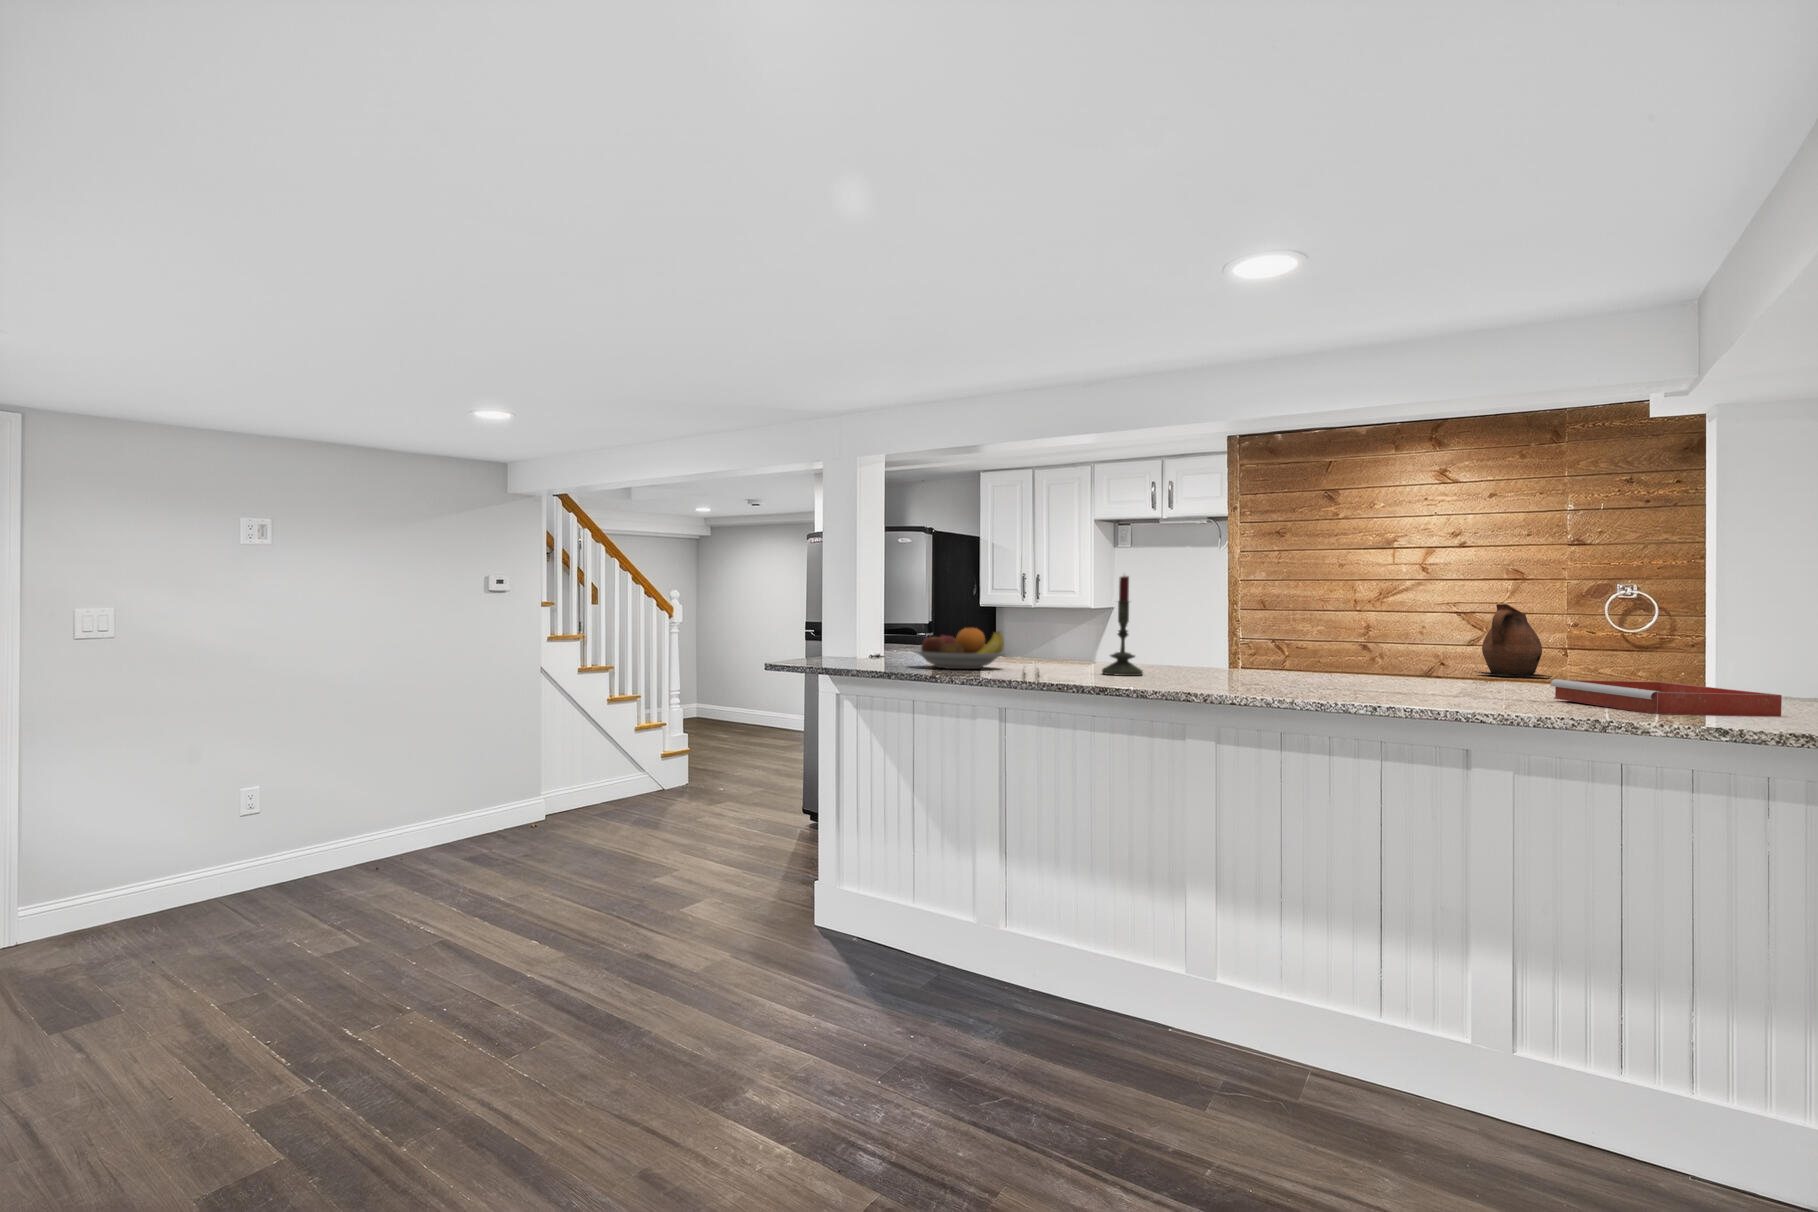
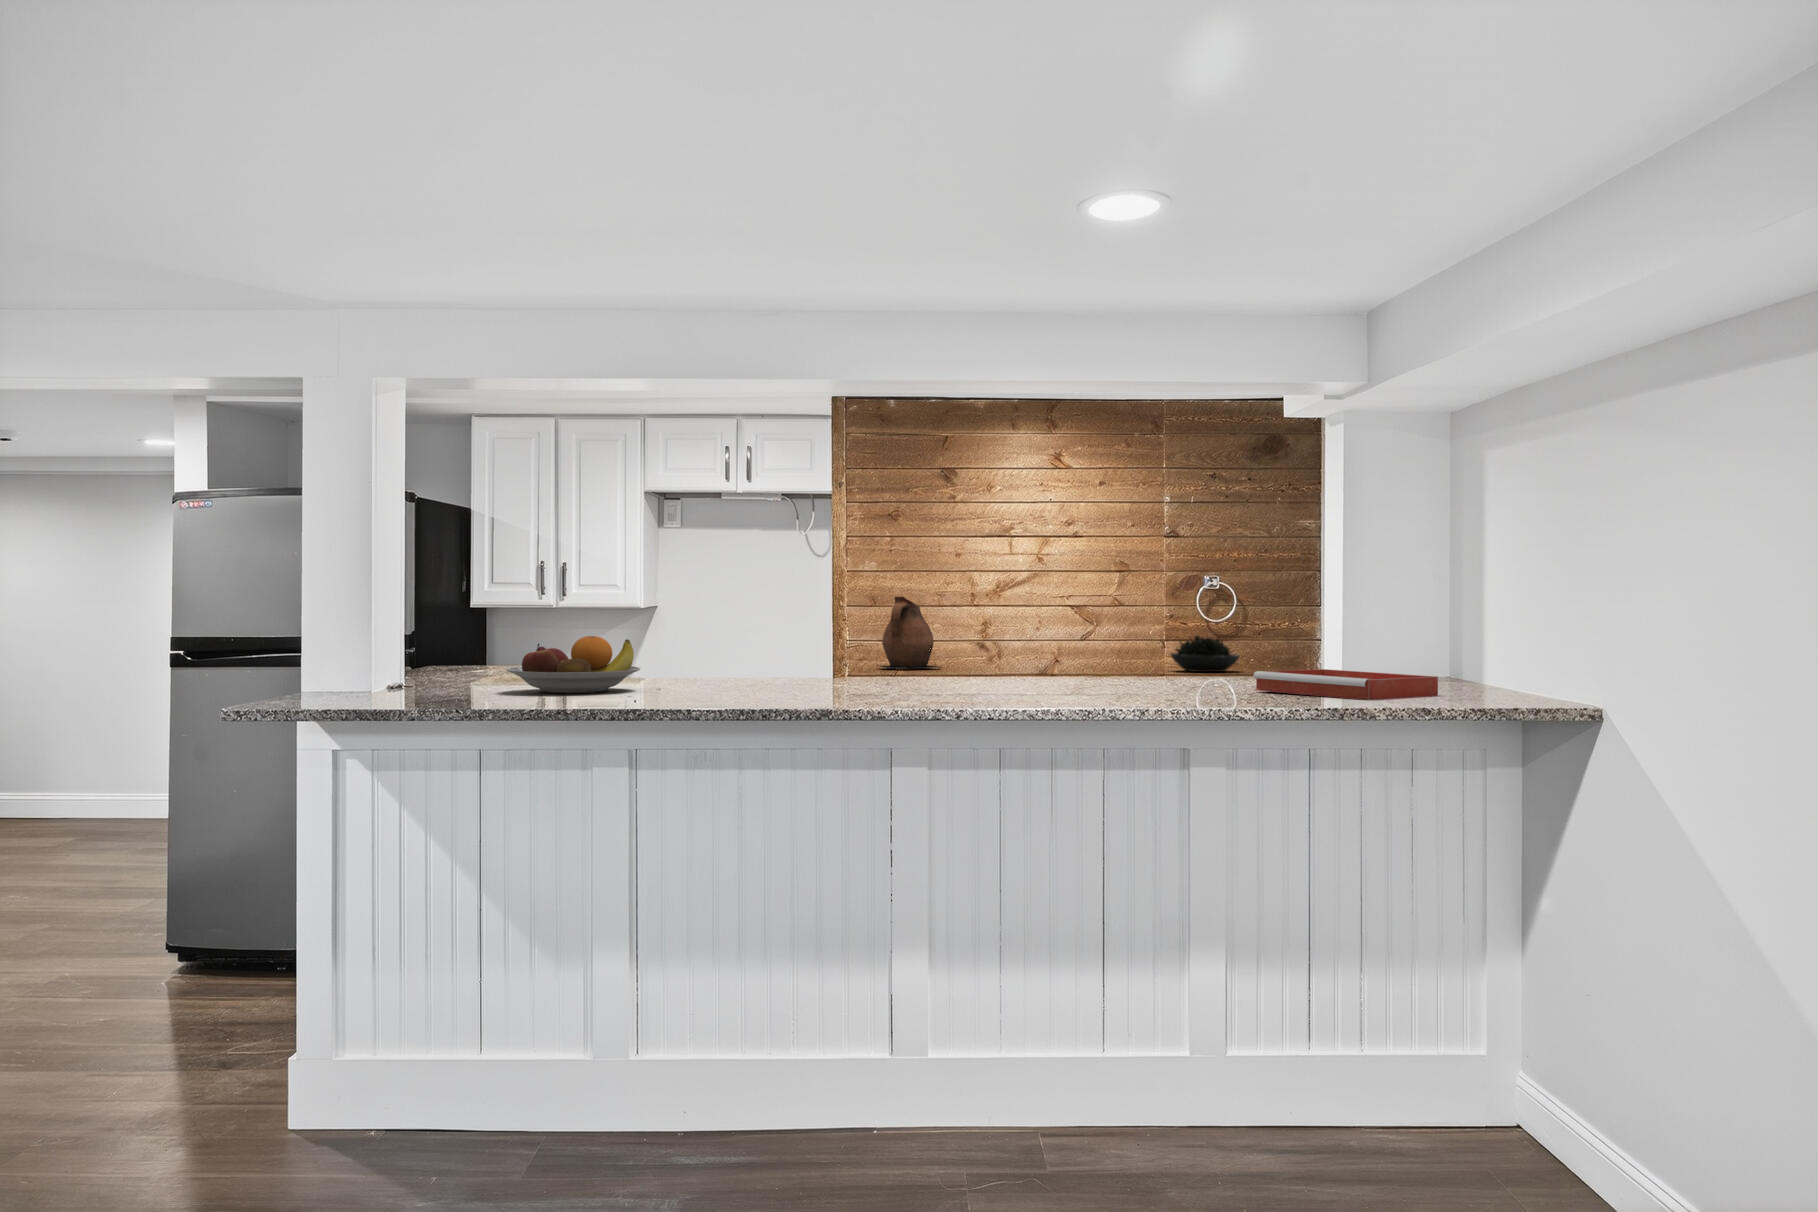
candle: present [1102,576,1143,676] -> none [772,563,821,690]
ceramic pitcher: present [1475,604,1552,678] -> present [880,596,942,669]
succulent plant: none [1558,645,1646,685] -> present [1171,635,1239,672]

